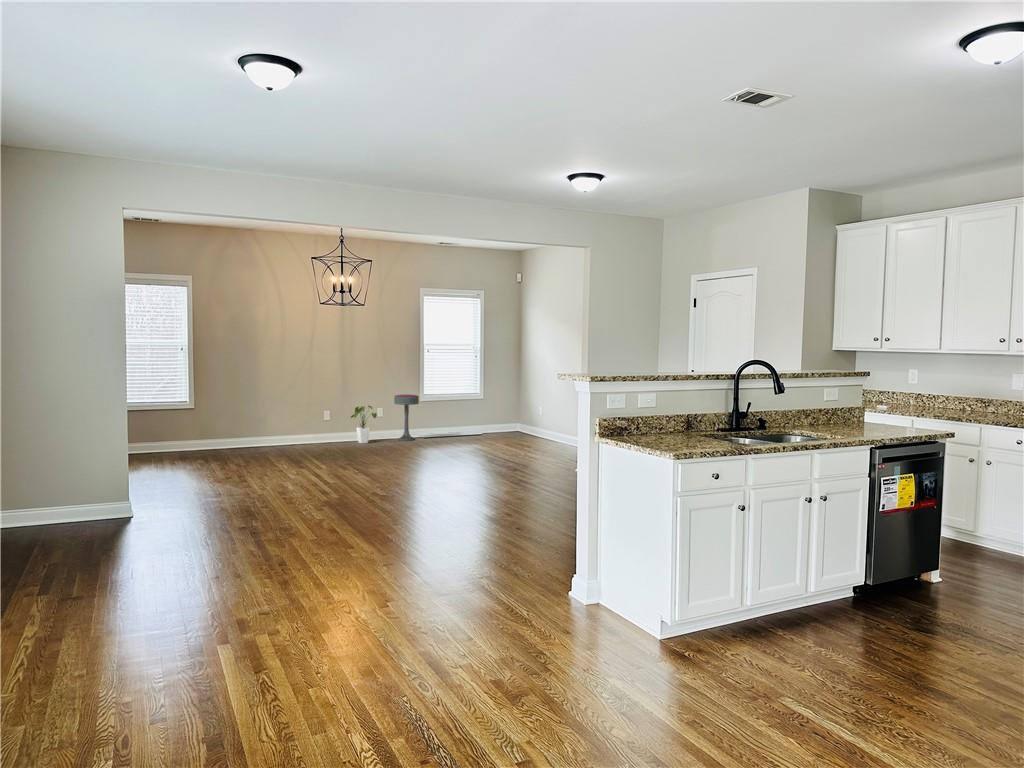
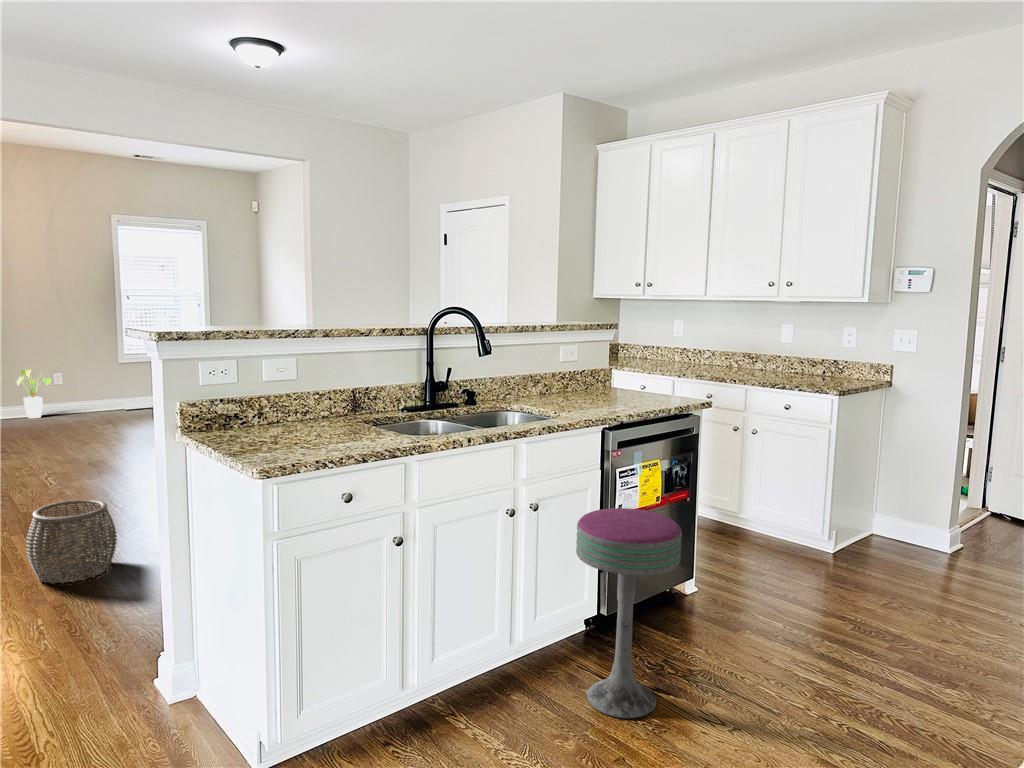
bar stool: present [394,395,419,441] -> present [576,508,682,718]
woven basket: none [446,490,499,544] -> present [26,500,117,584]

